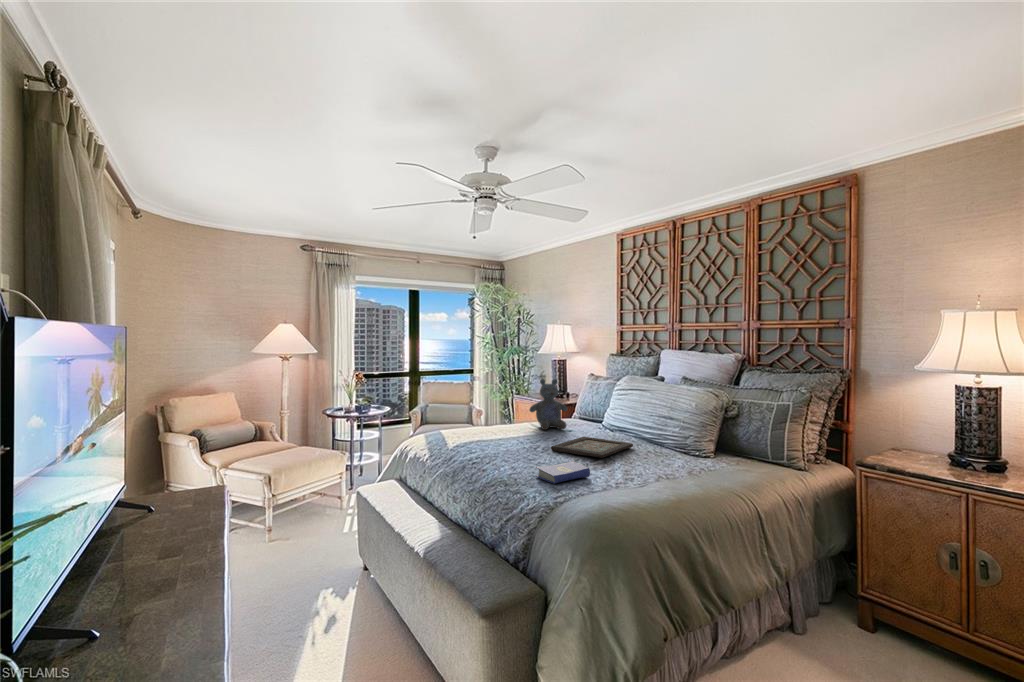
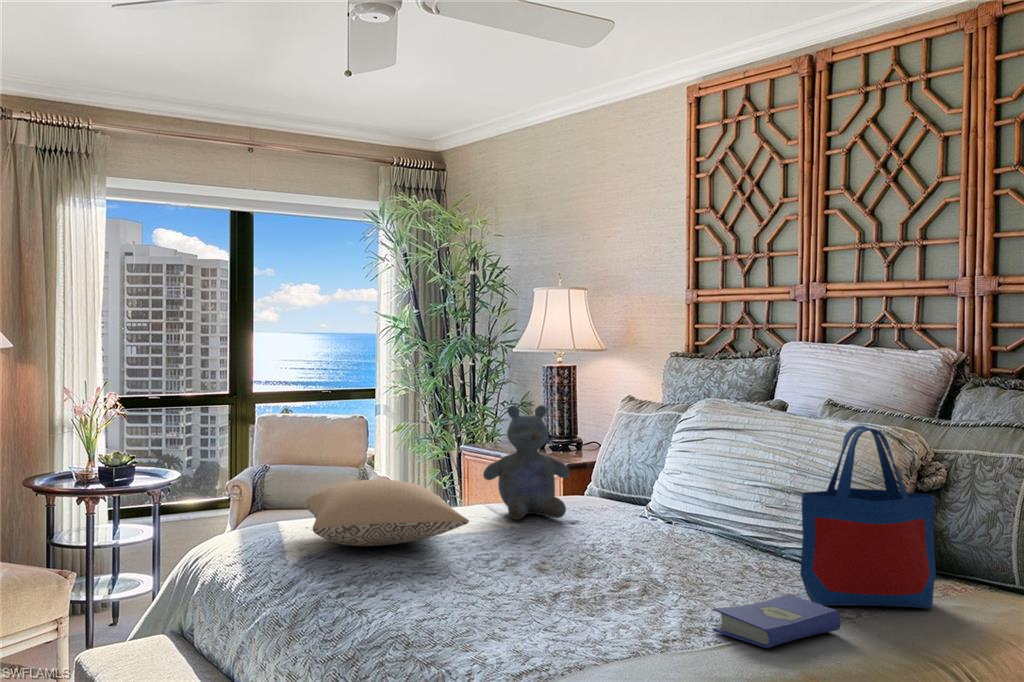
tote bag: none [674,390,734,471] -> present [800,425,936,609]
pillow: none [453,413,526,442] -> present [305,480,469,546]
decorative tray: present [551,437,633,458] -> none [523,534,711,582]
hardcover book: present [536,461,590,483] -> present [713,594,841,648]

